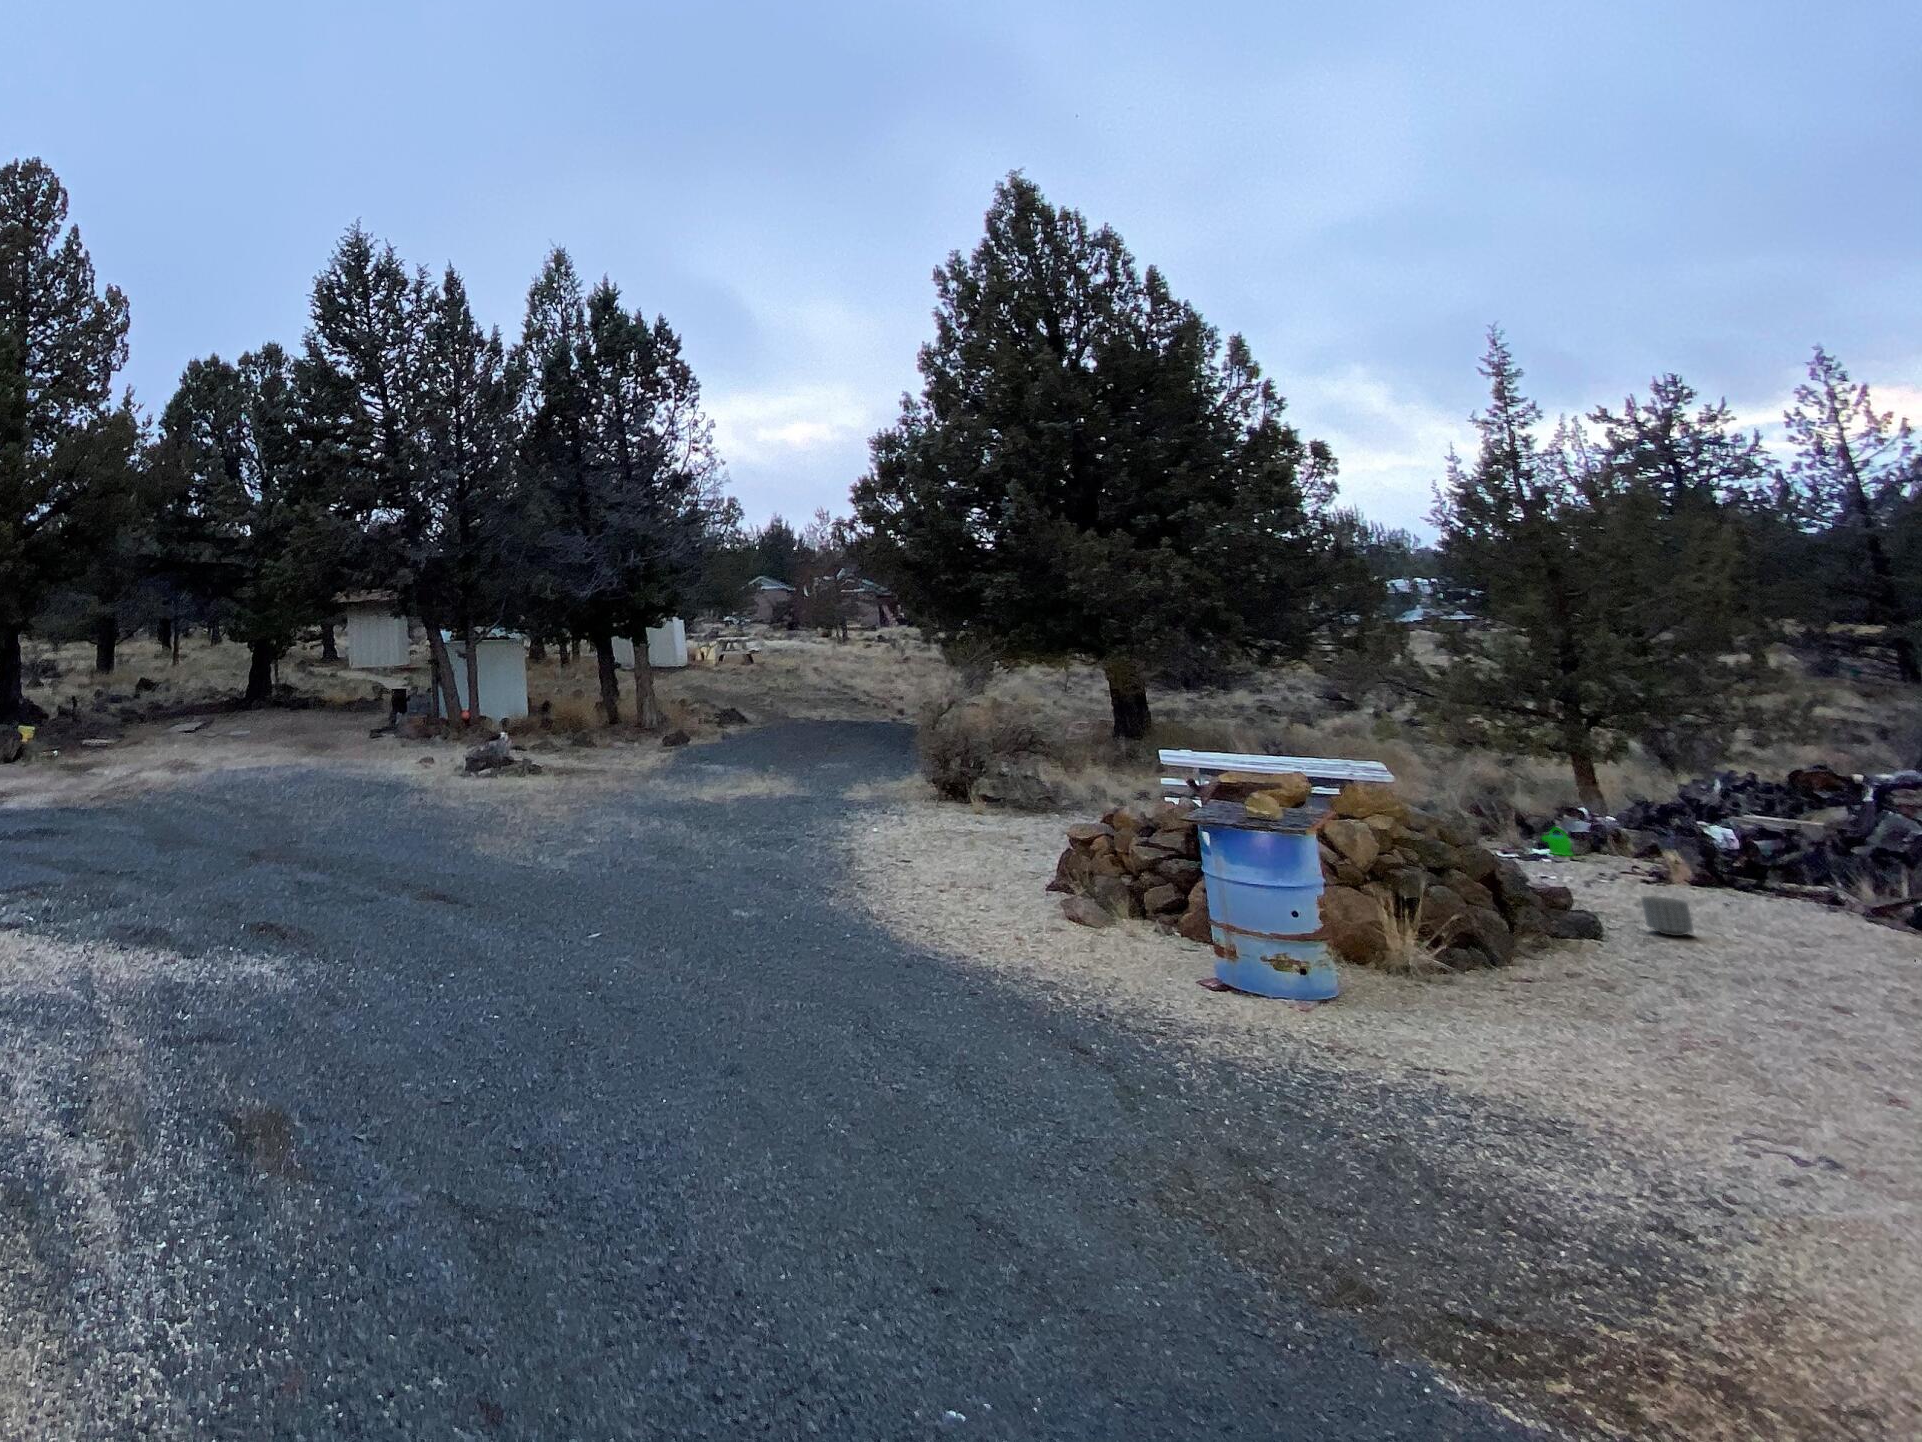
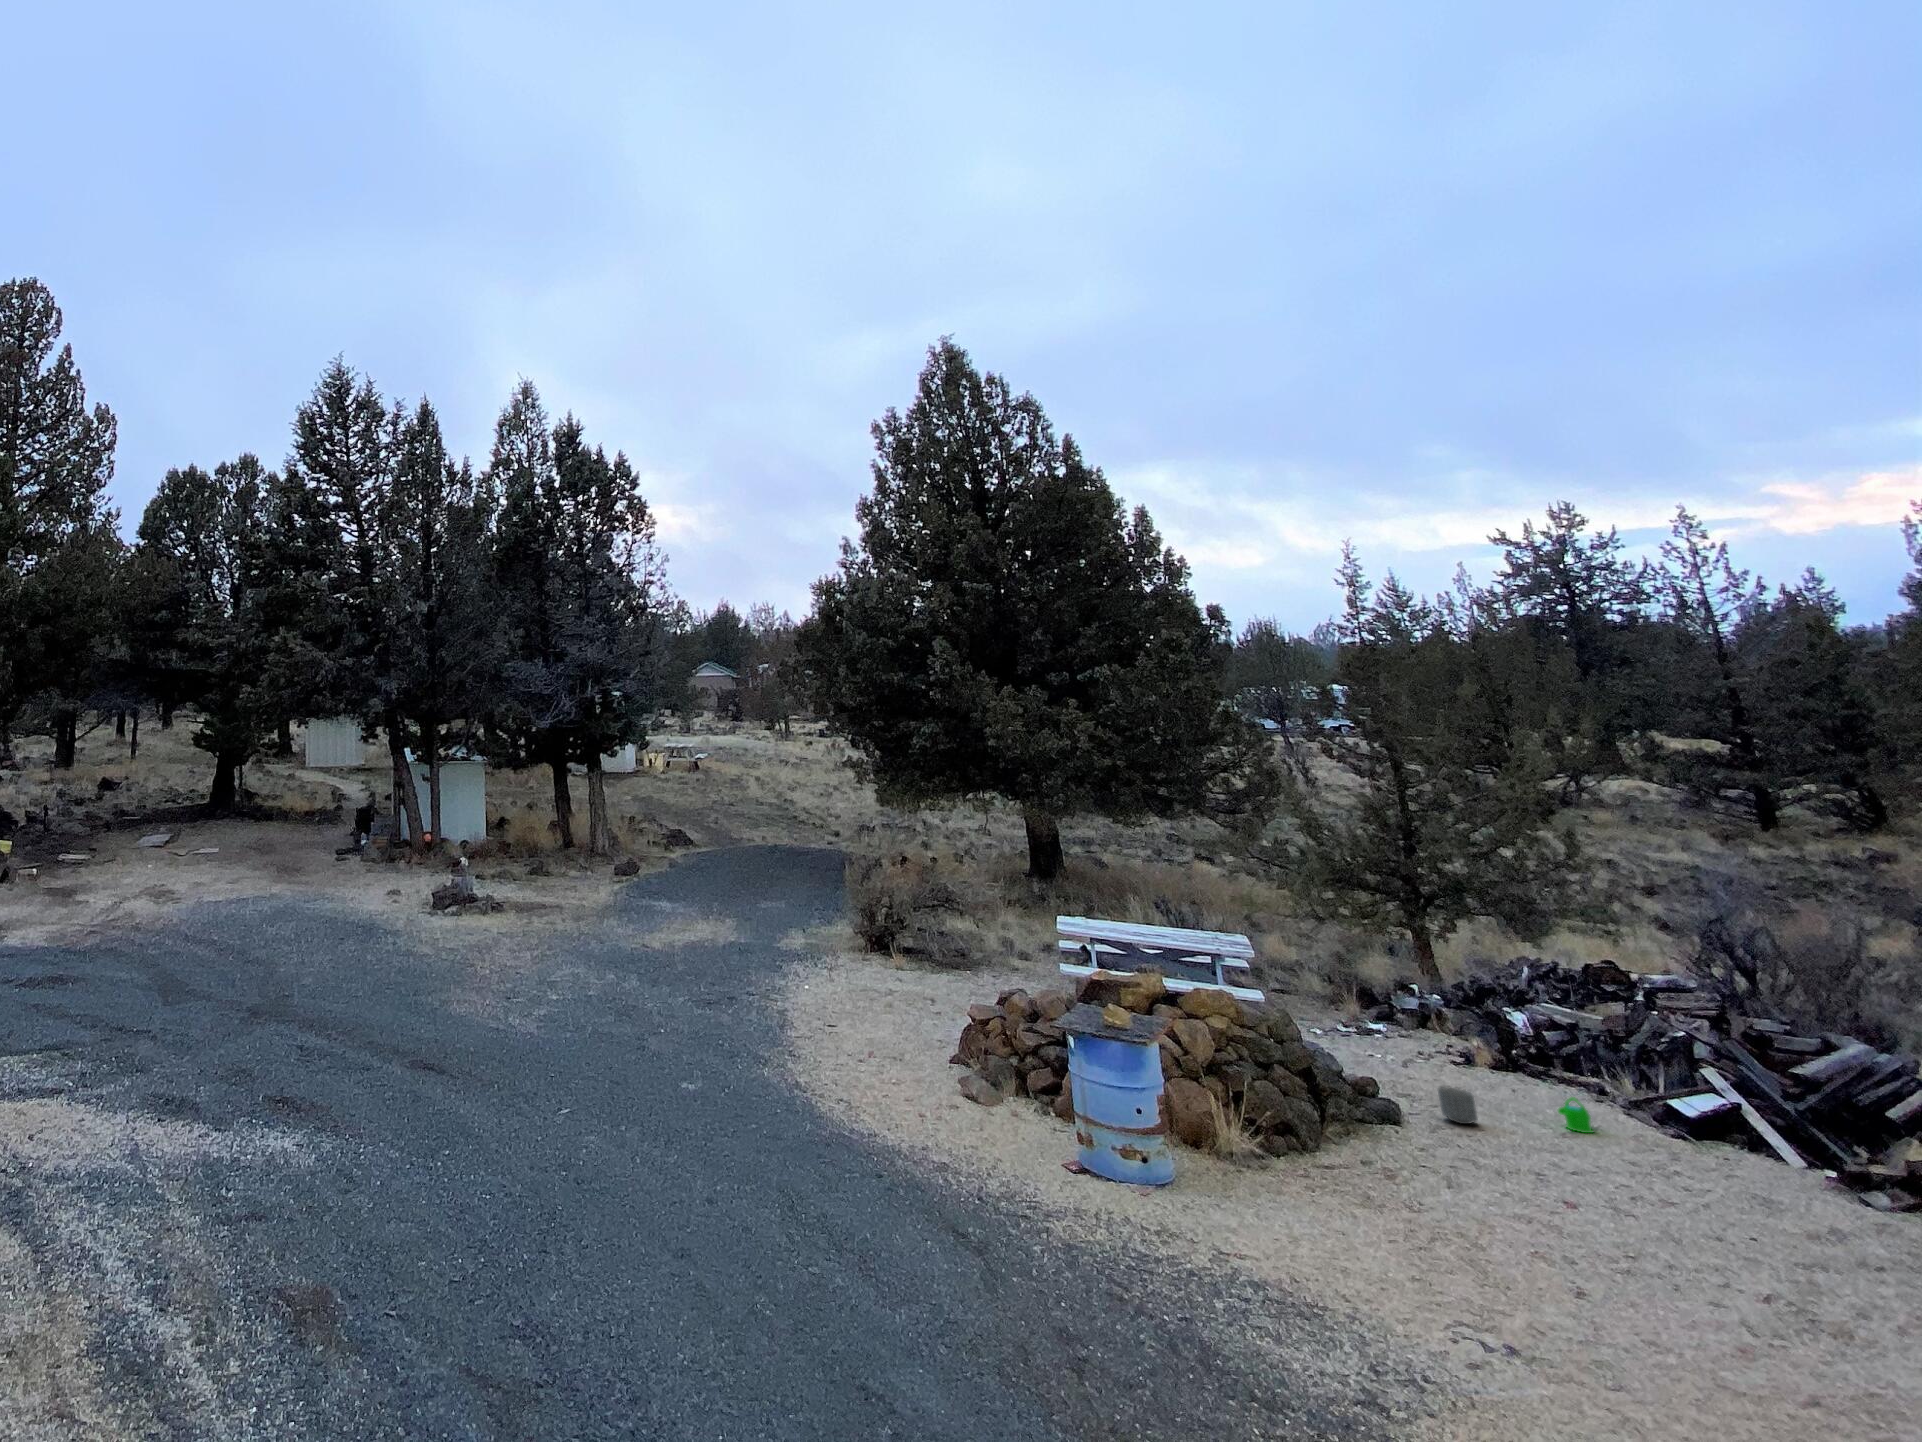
watering can: present [1542,827,1572,856] -> present [1558,1097,1593,1133]

